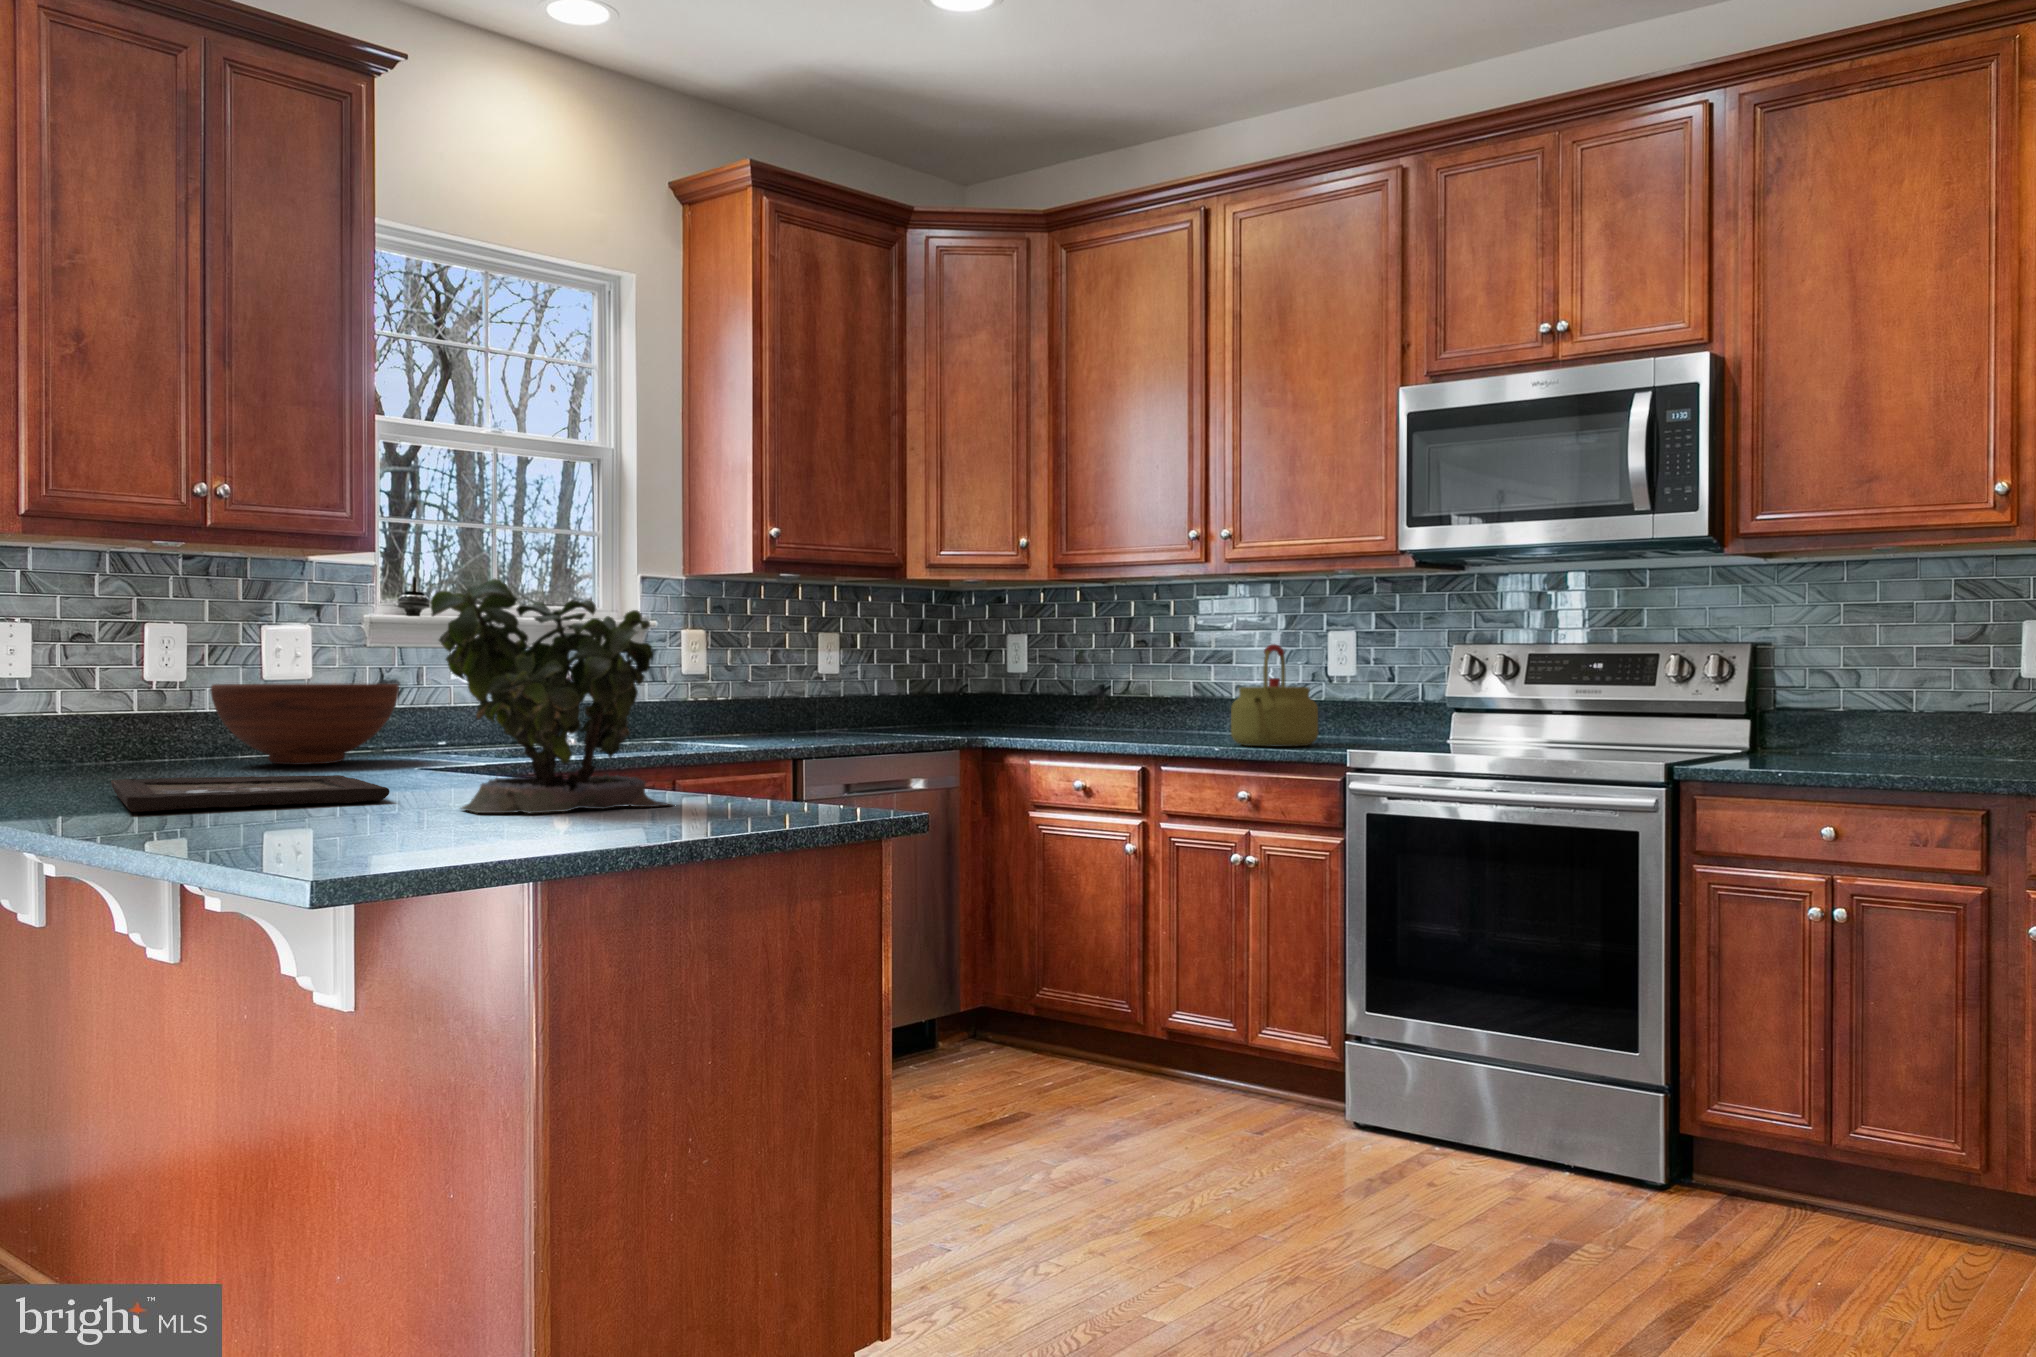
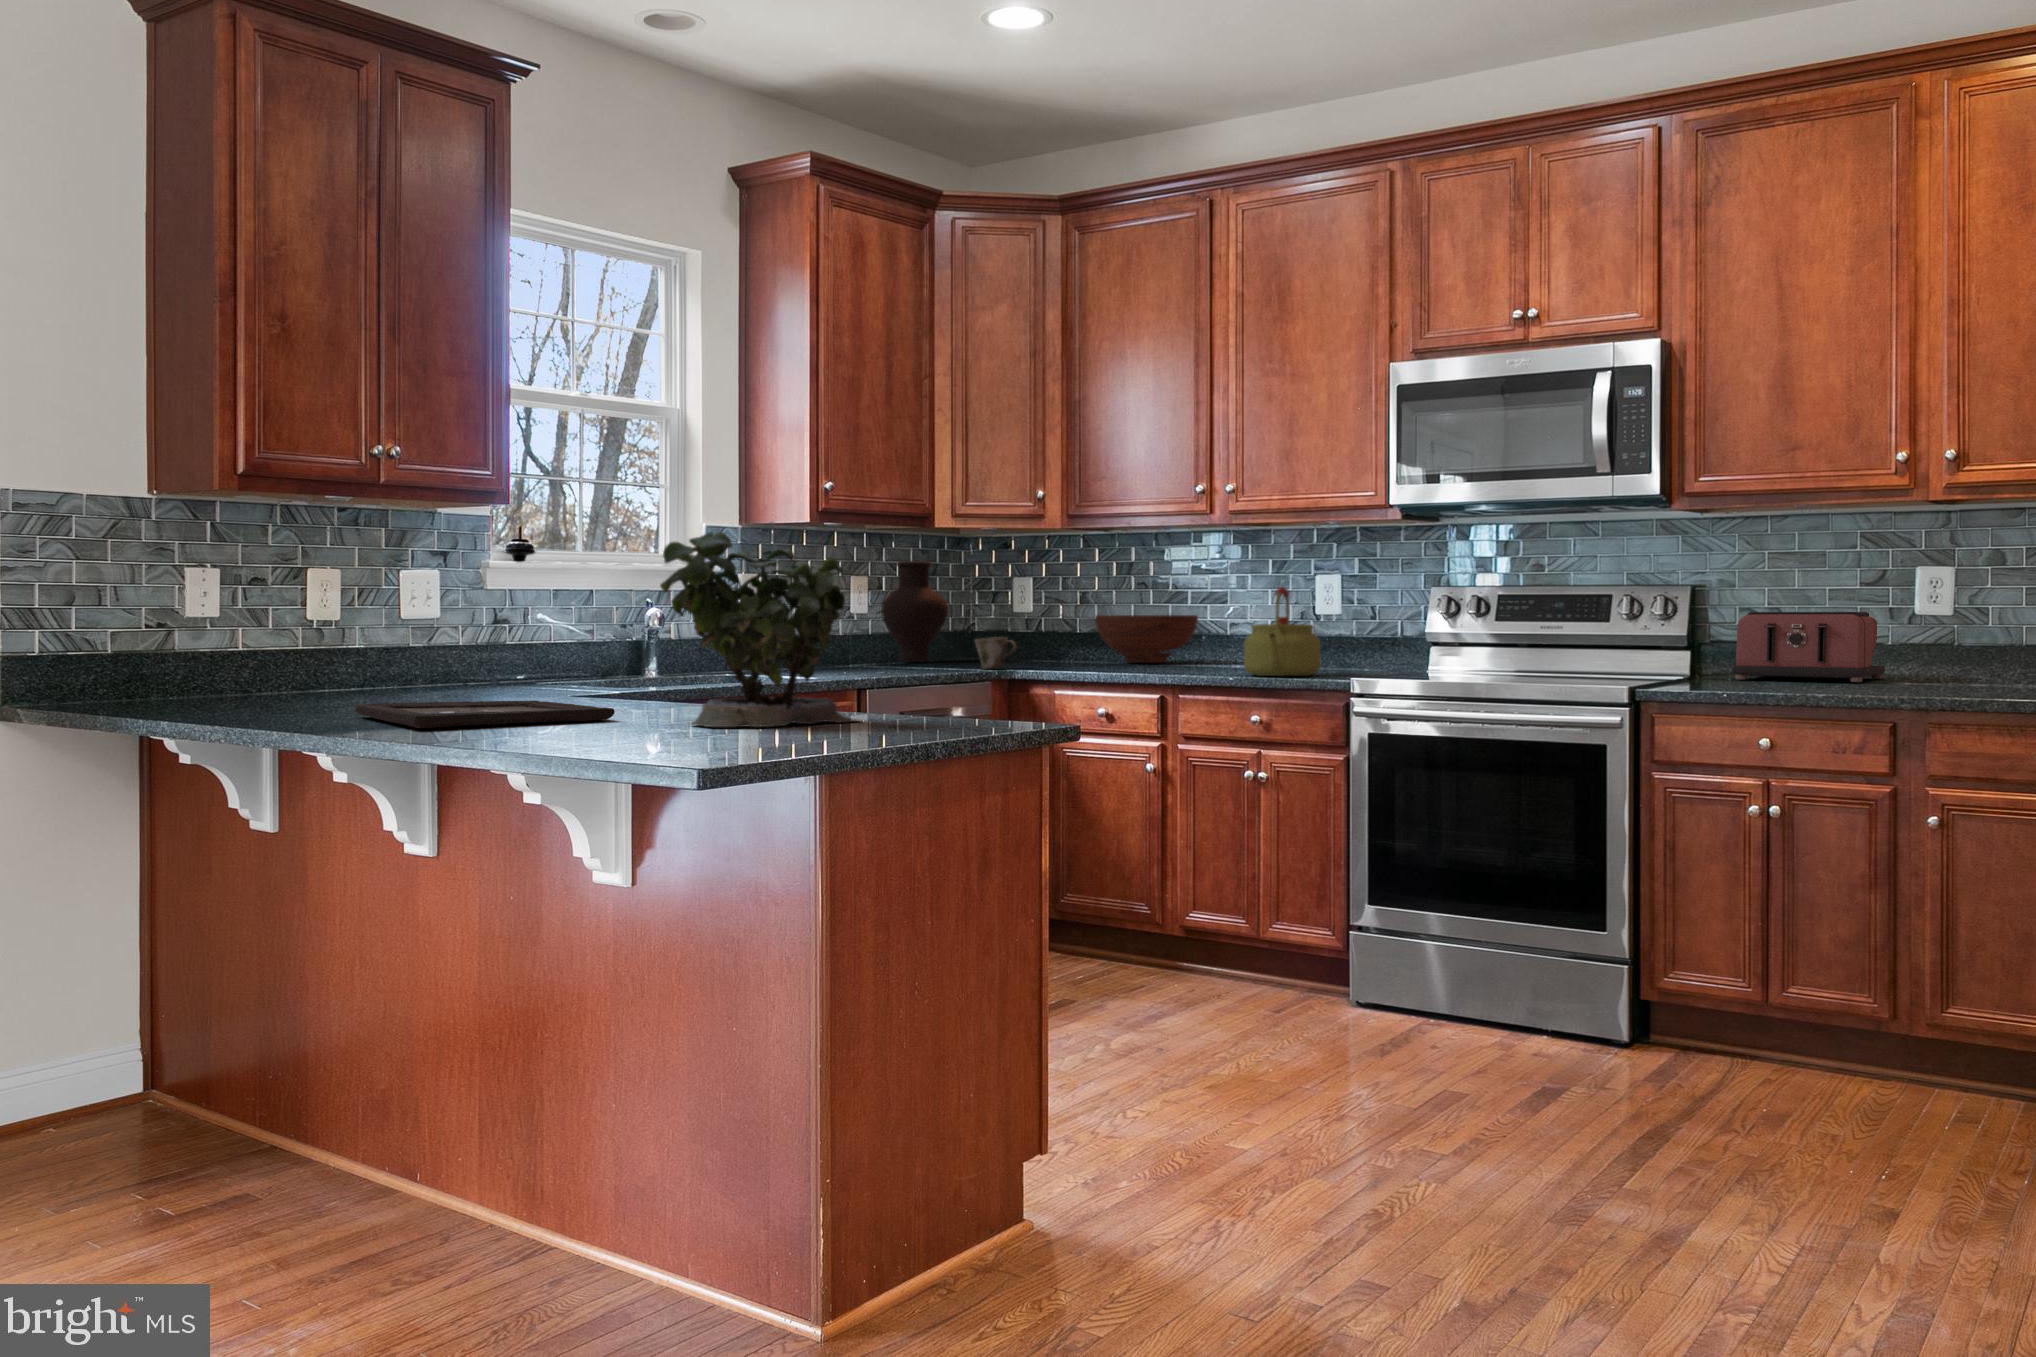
vase: none [853,615,929,725] -> present [880,561,948,662]
toaster: none [1801,674,1988,759] -> present [1733,612,1885,682]
fruit bowl: present [211,683,399,765] -> present [1095,615,1198,663]
mug: none [941,700,987,735] -> present [975,637,1016,669]

